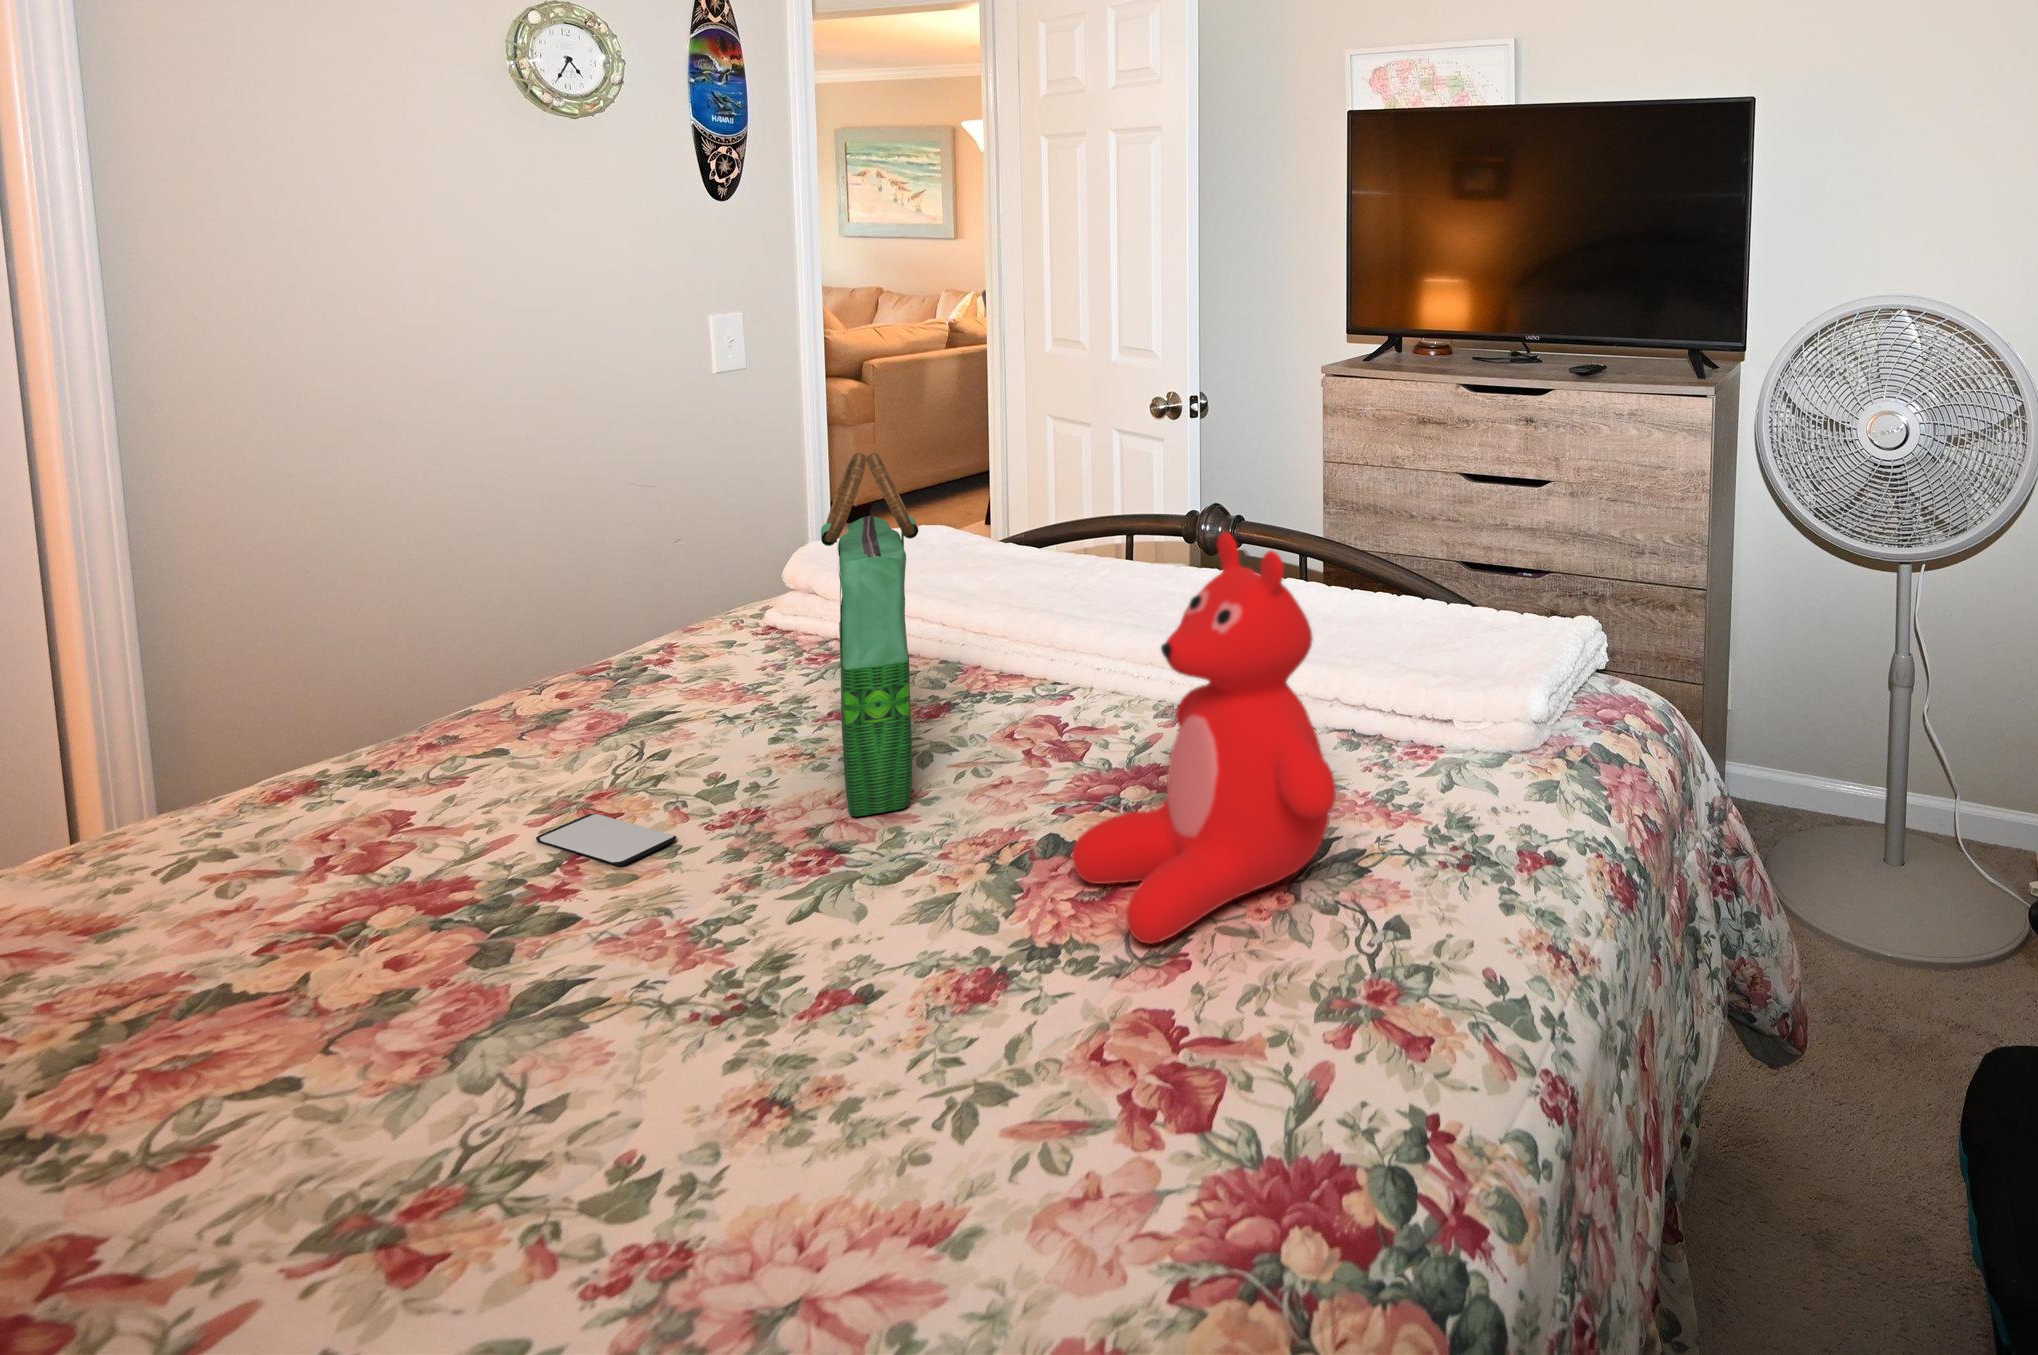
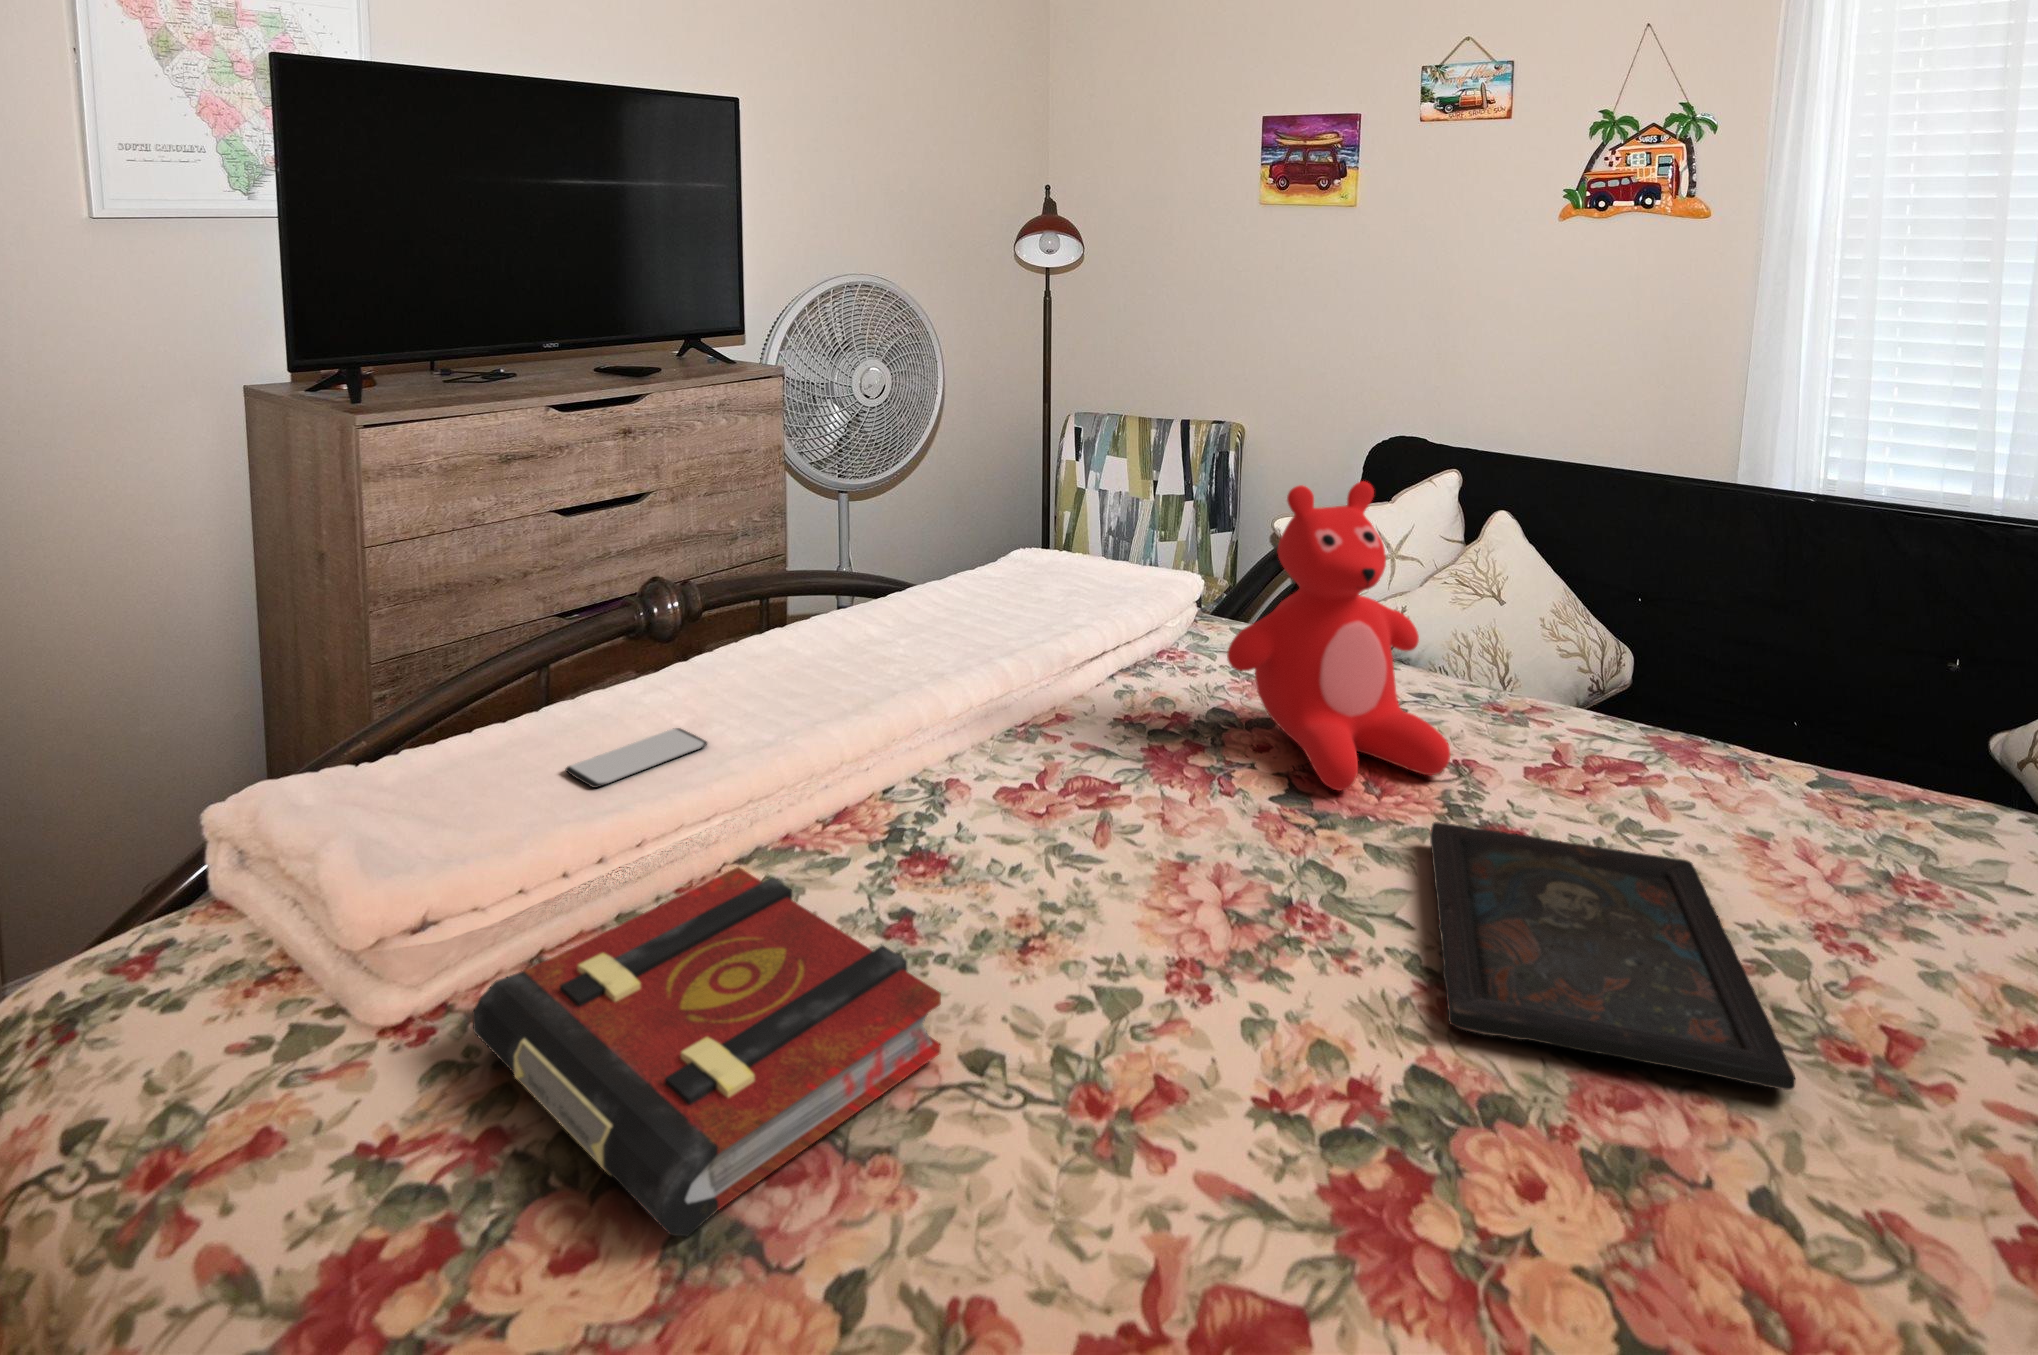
tote bag: present [821,453,919,817] -> none [977,509,1199,922]
book: none [558,628,861,753] -> present [473,867,941,1236]
smartphone: present [536,814,677,866] -> present [565,728,707,788]
tray: none [376,912,963,1133] -> present [1430,822,1795,1090]

